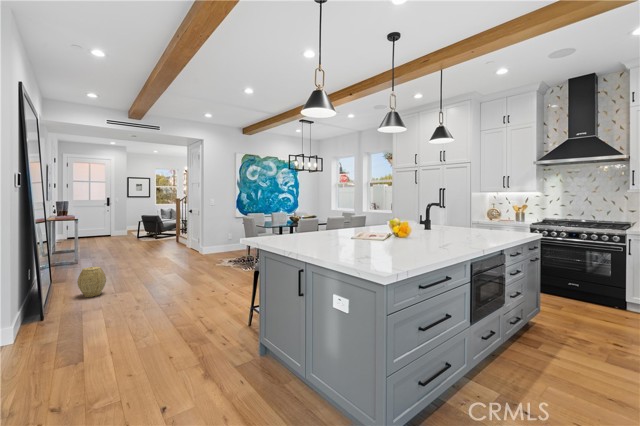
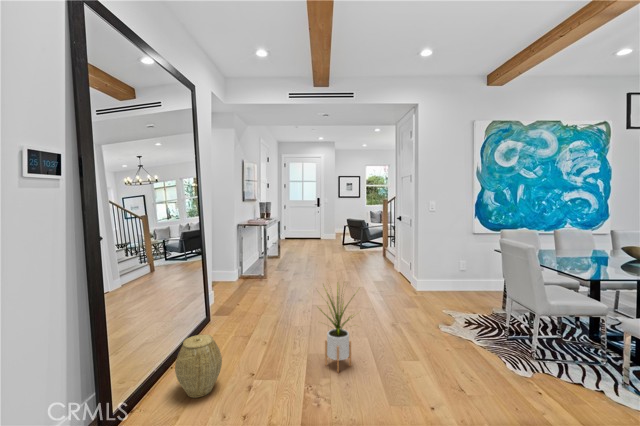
house plant: none [155,234,181,280] -> present [320,286,351,372]

